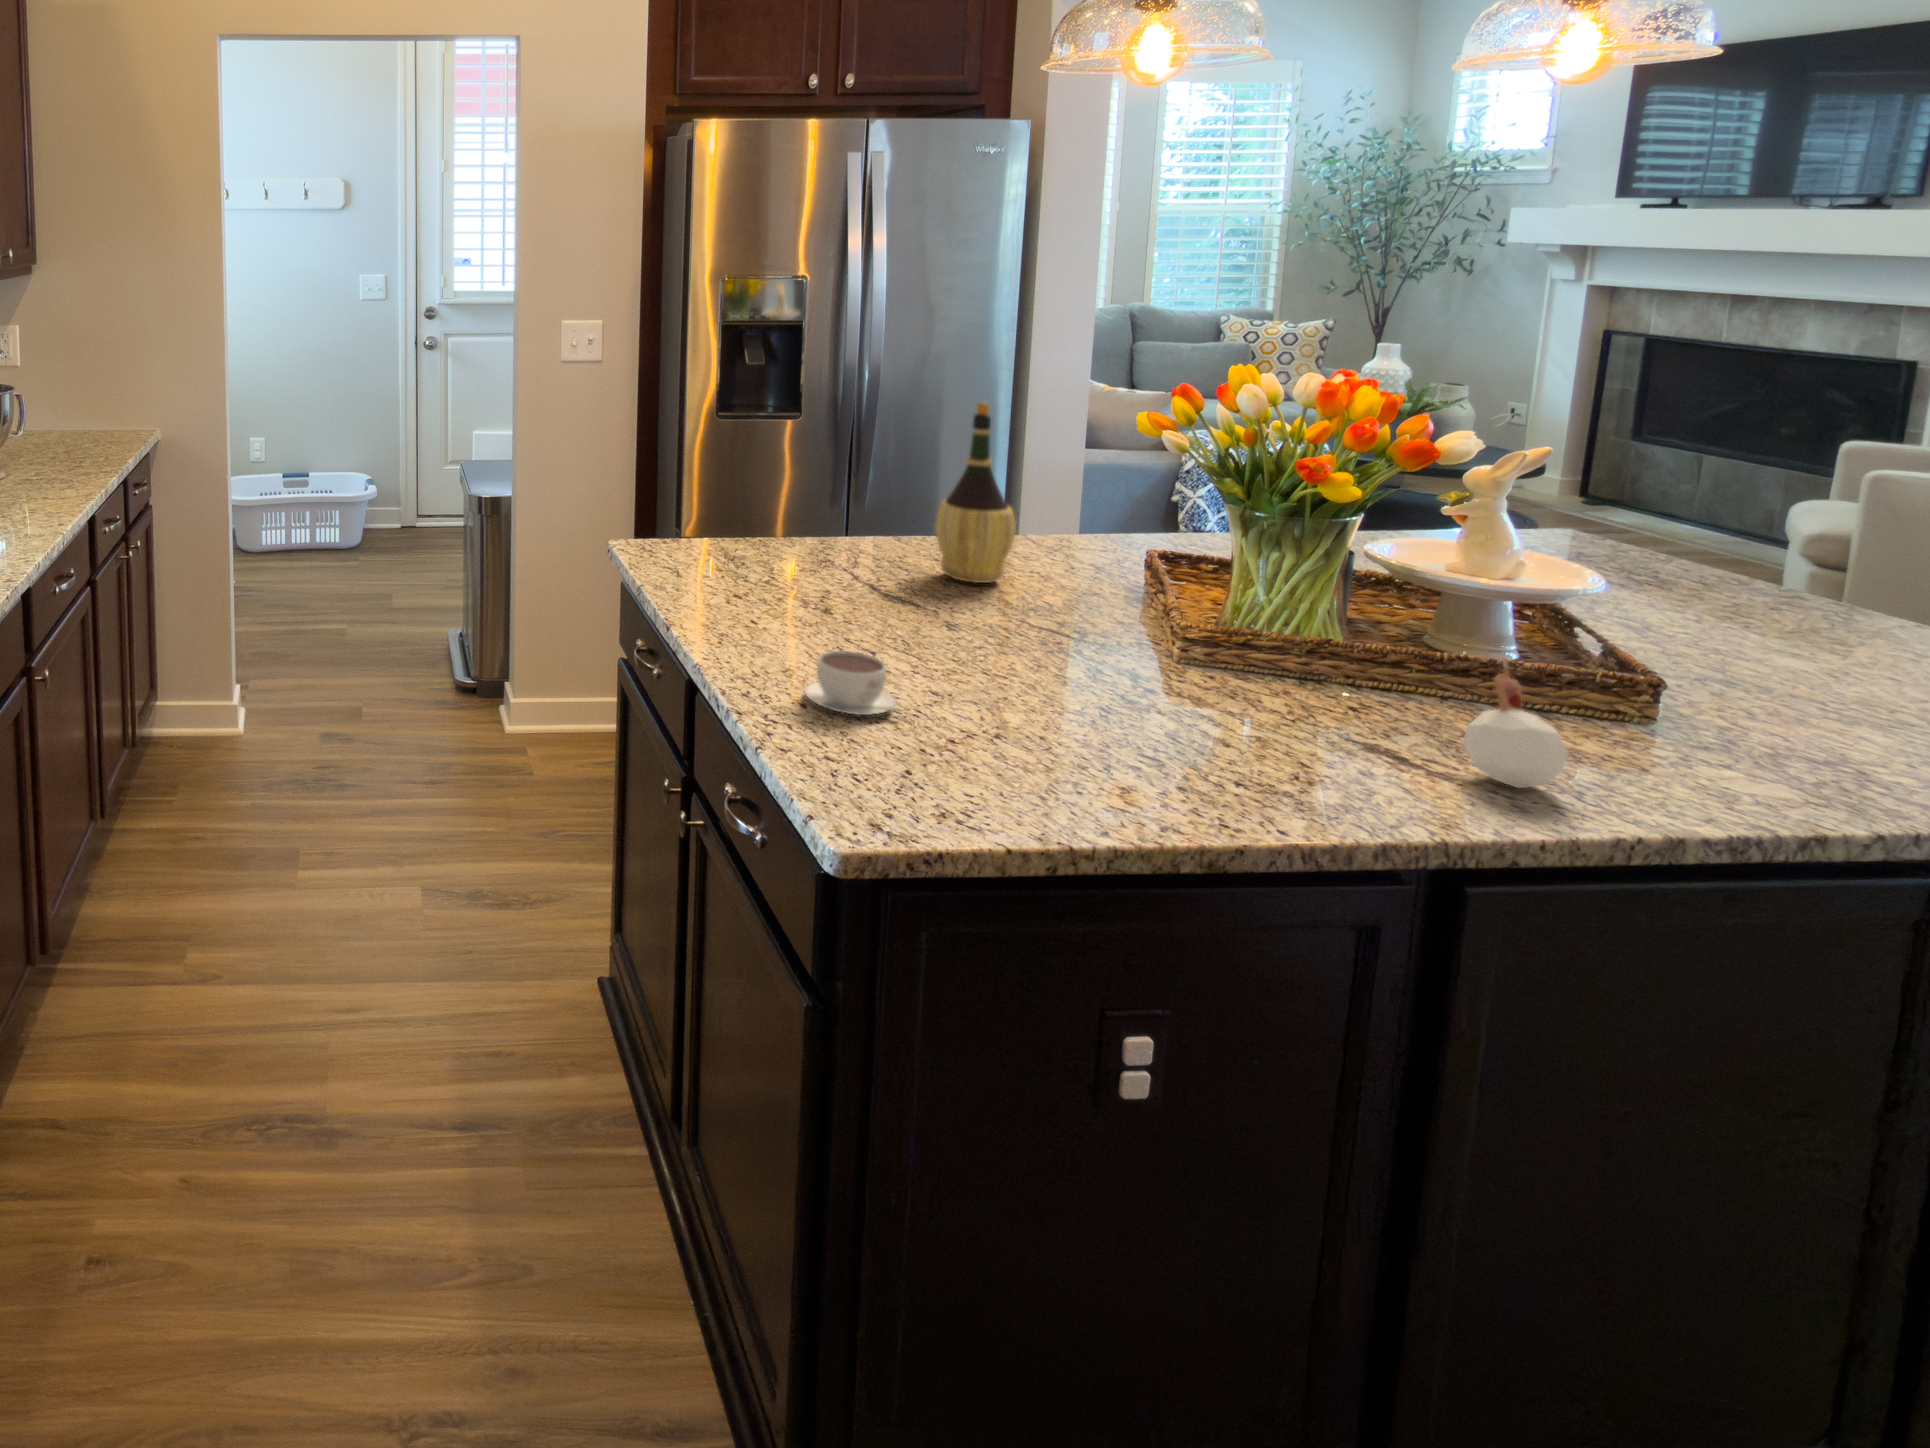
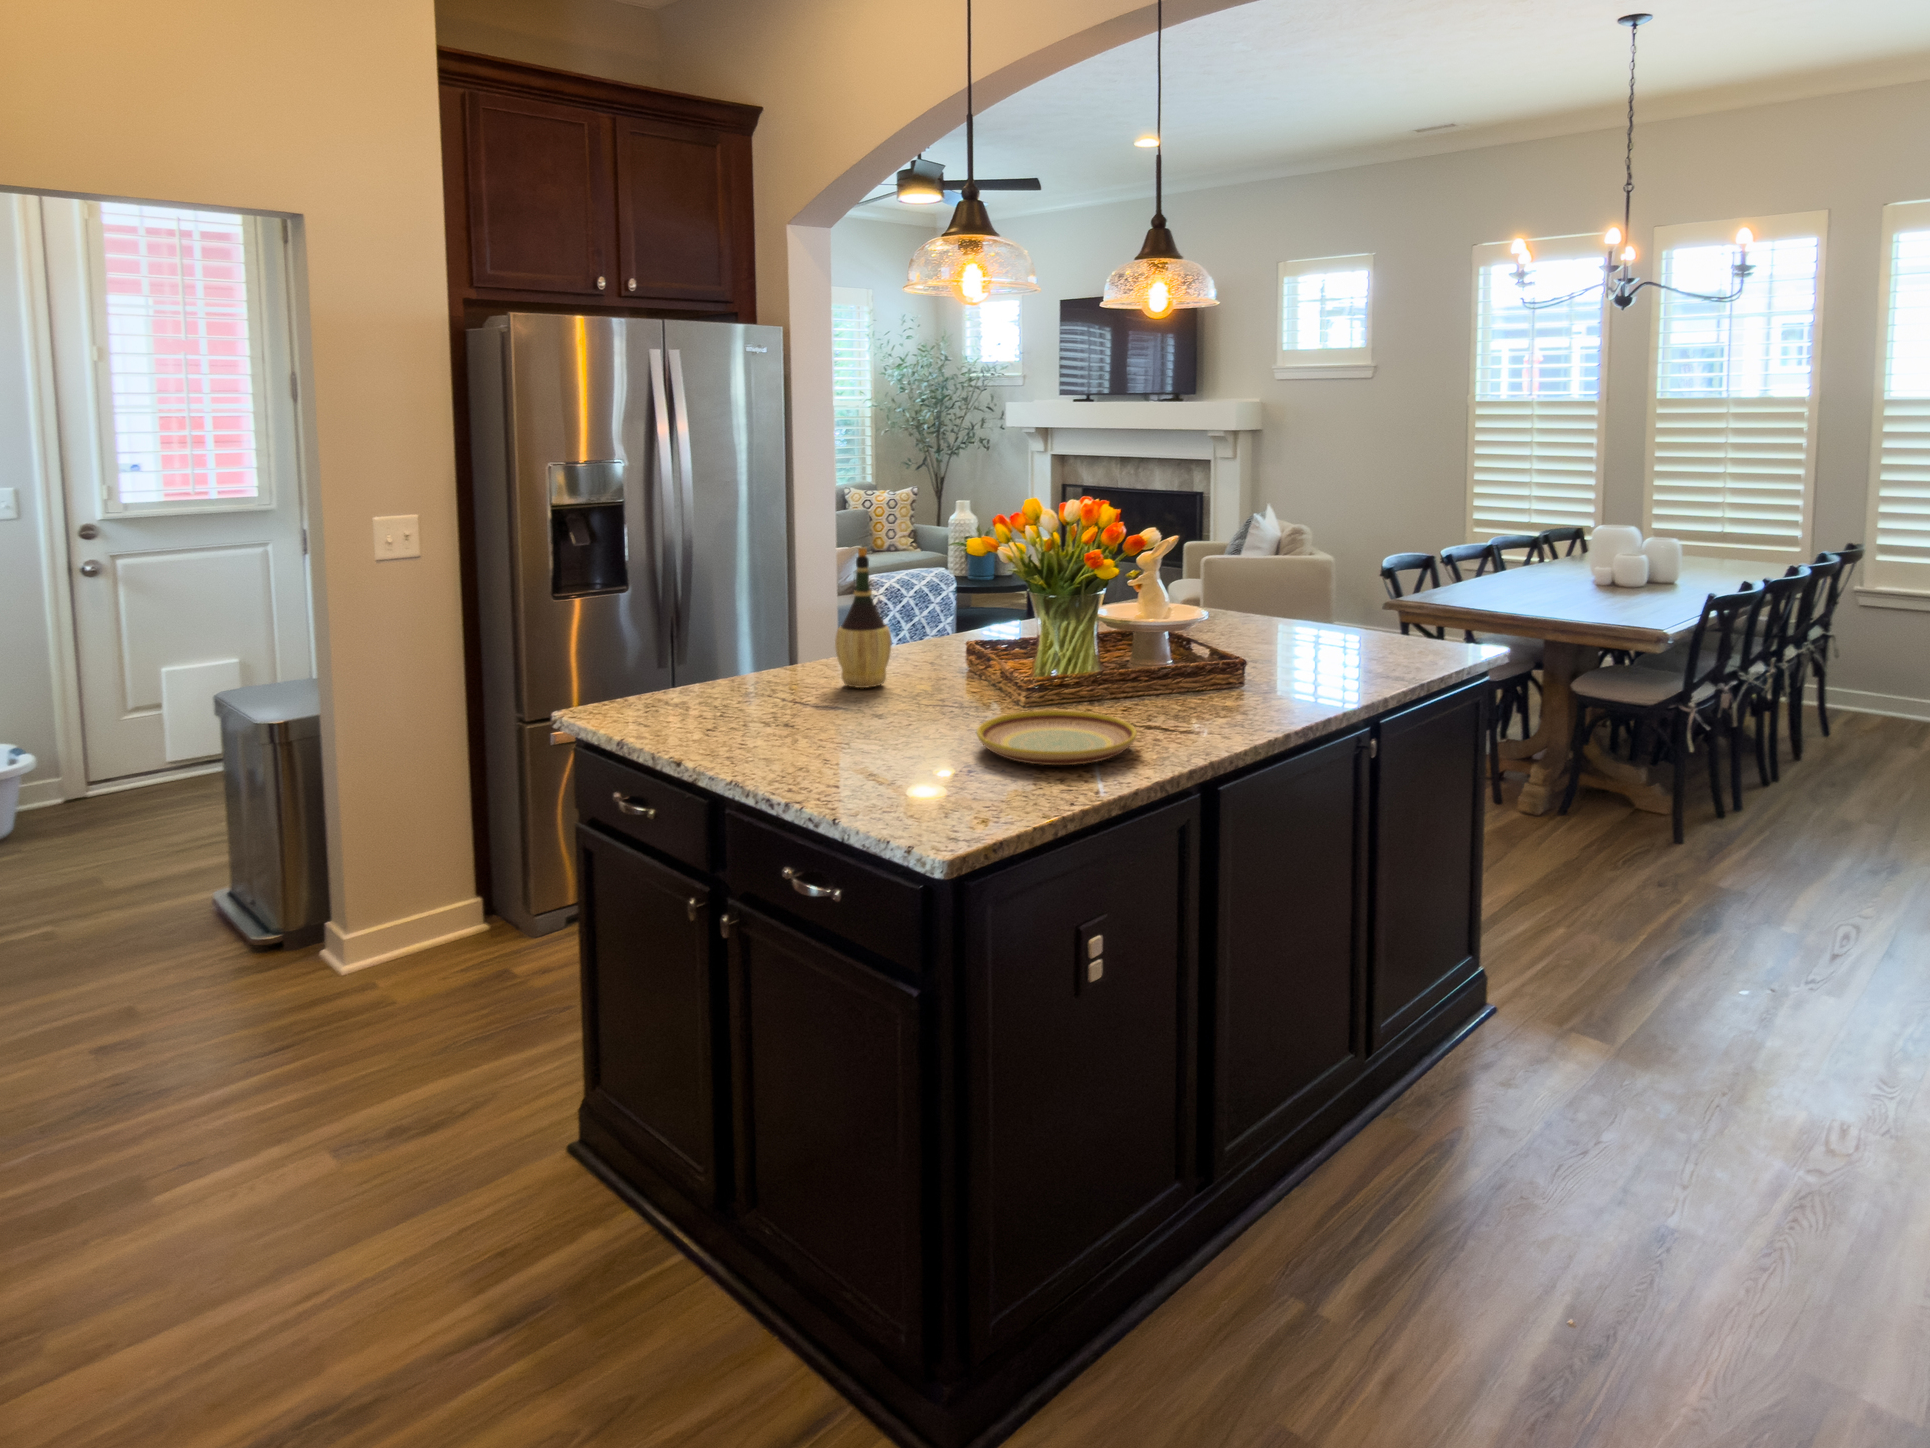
coffee cup: present [805,651,901,715] -> none [836,737,911,782]
candle: present [1463,661,1568,788] -> none [1187,650,1232,729]
plate: none [1031,668,1316,782] -> present [977,710,1137,765]

